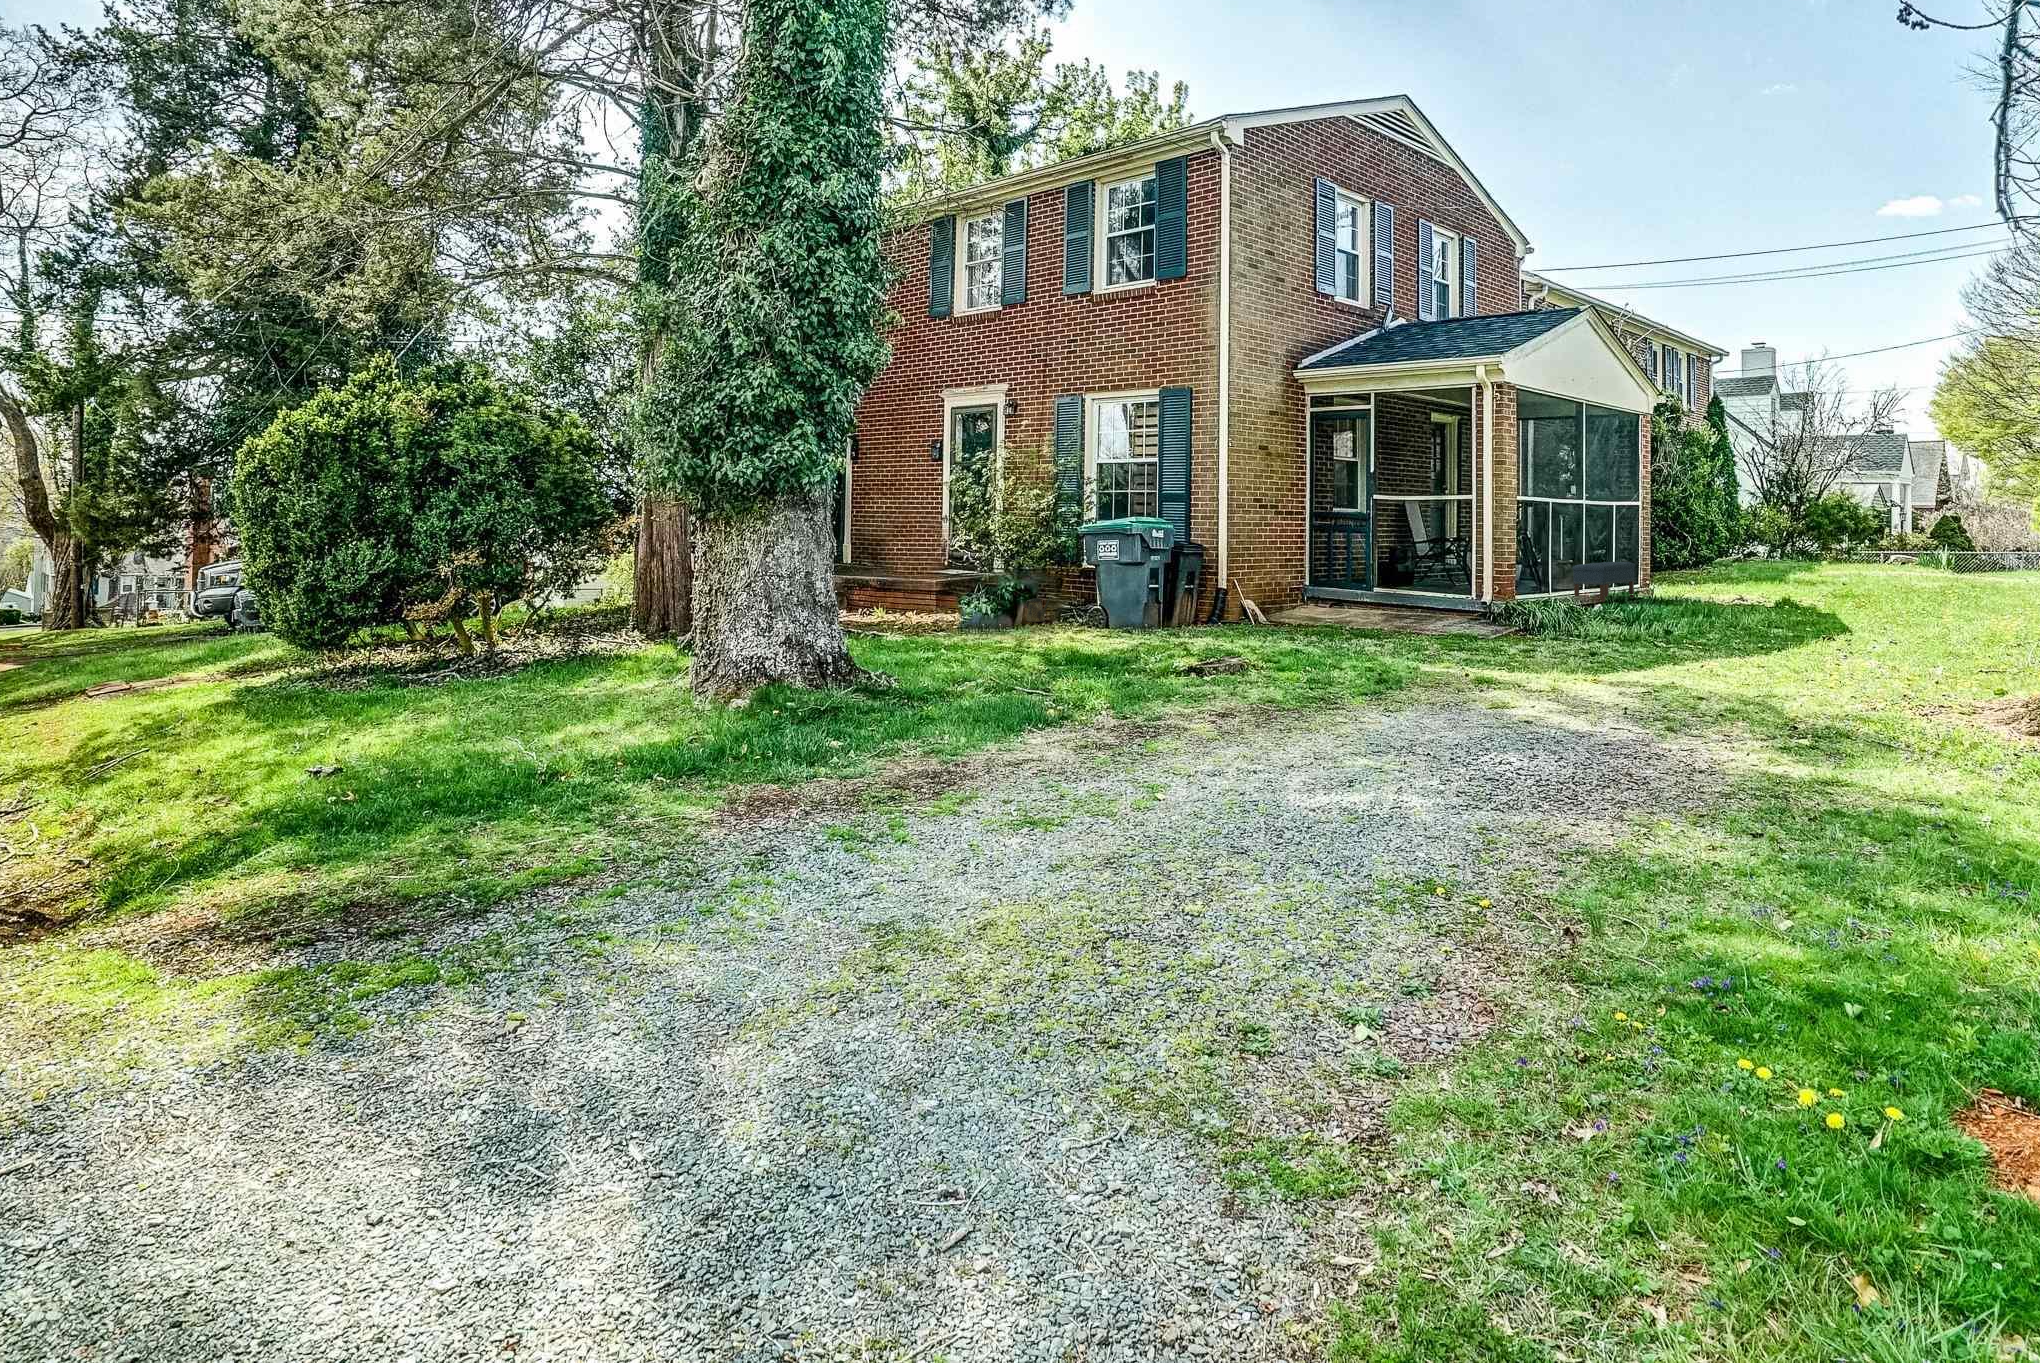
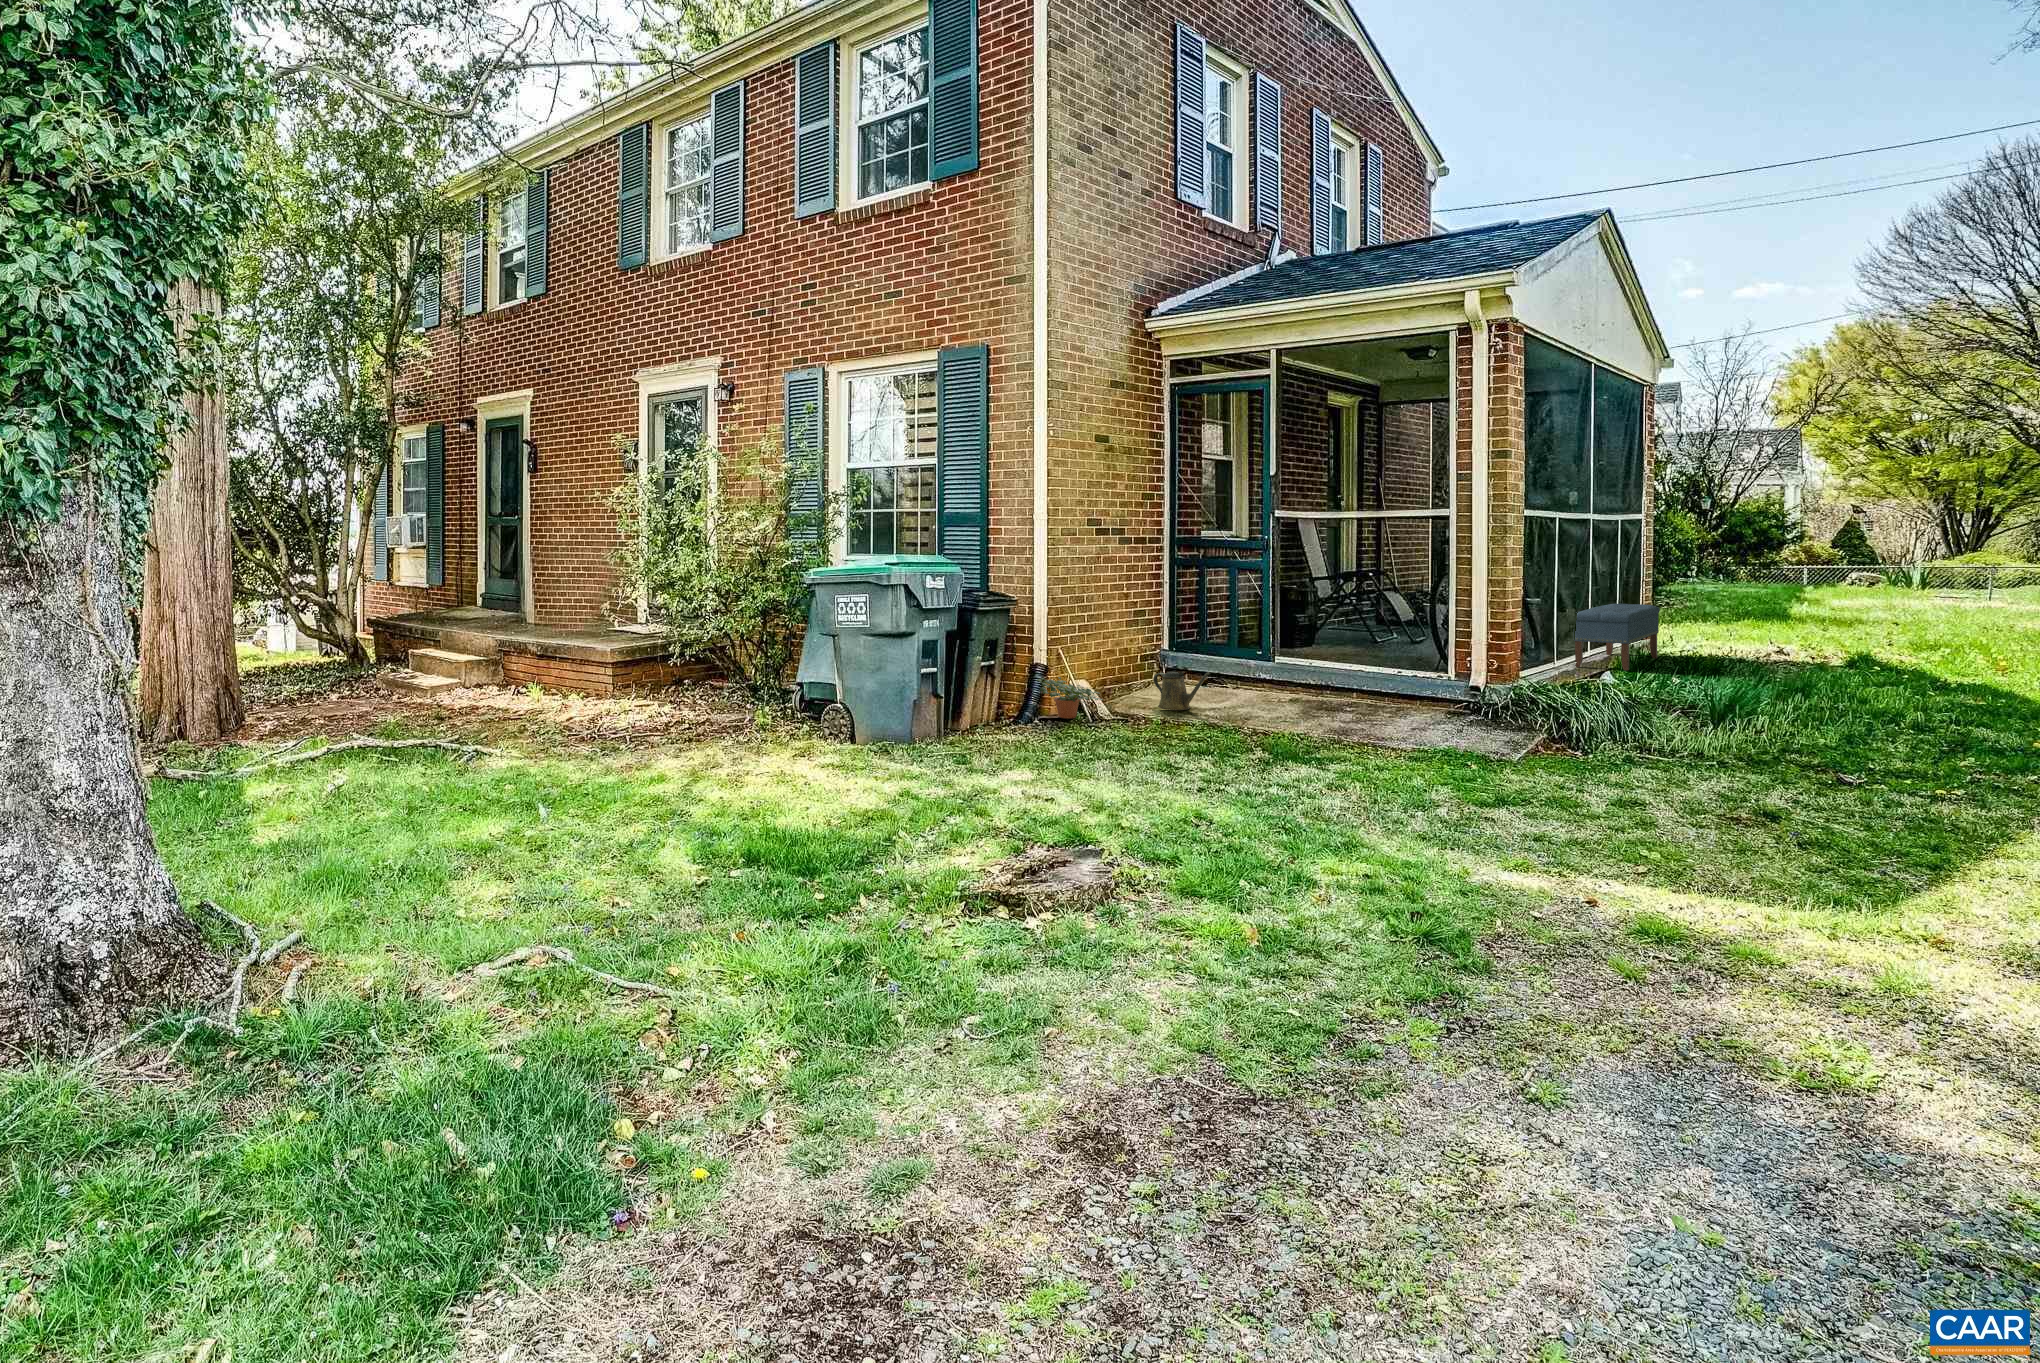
potted plant: none [1220,596,1261,620] -> present [1037,677,1103,719]
watering can: present [1026,597,1051,622] -> present [1153,672,1211,710]

